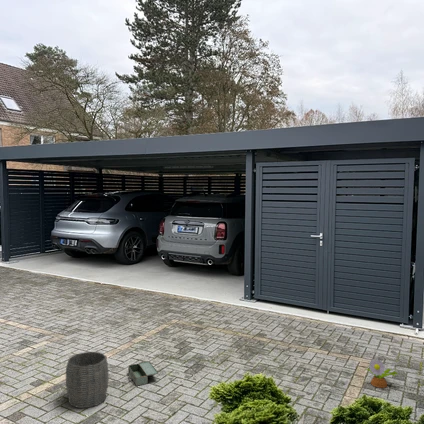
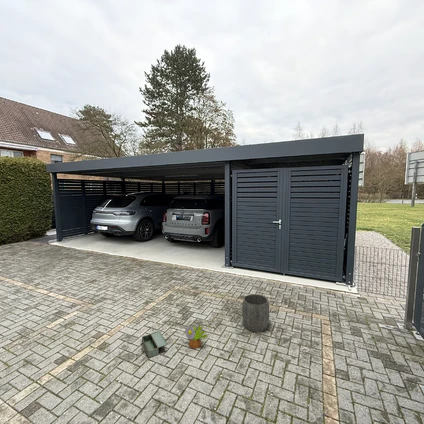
woven basket: present [66,352,108,408] -> present [242,294,269,332]
decorative plant: present [366,359,397,388] -> present [185,326,208,348]

